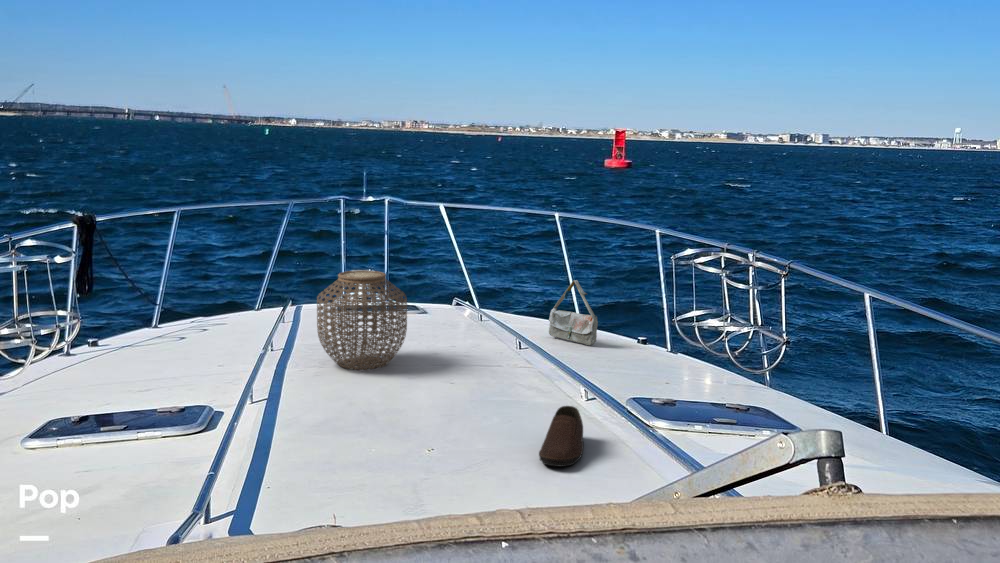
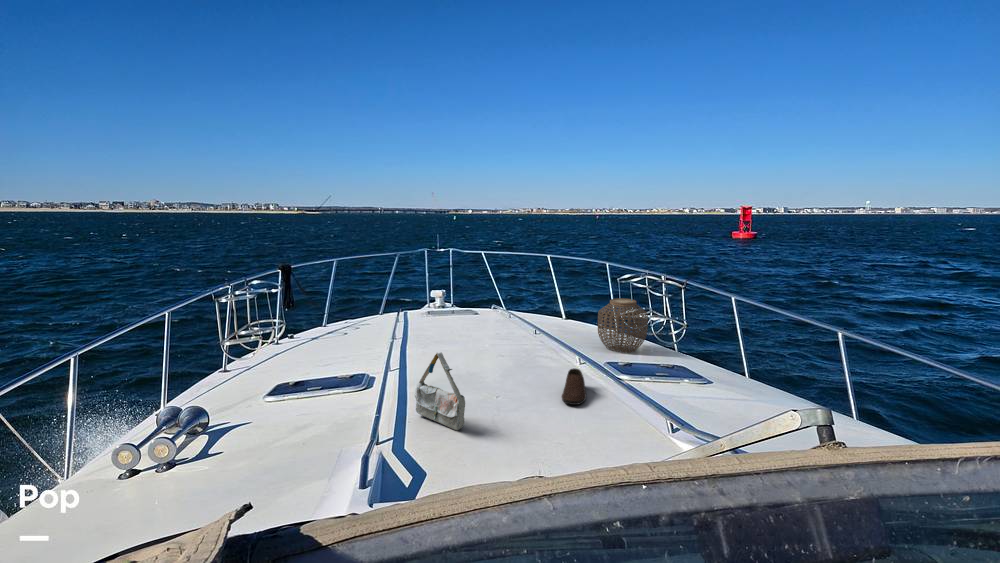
woven basket: present [317,270,407,370] -> present [598,298,648,353]
bag: present [549,280,598,345] -> present [415,352,465,430]

